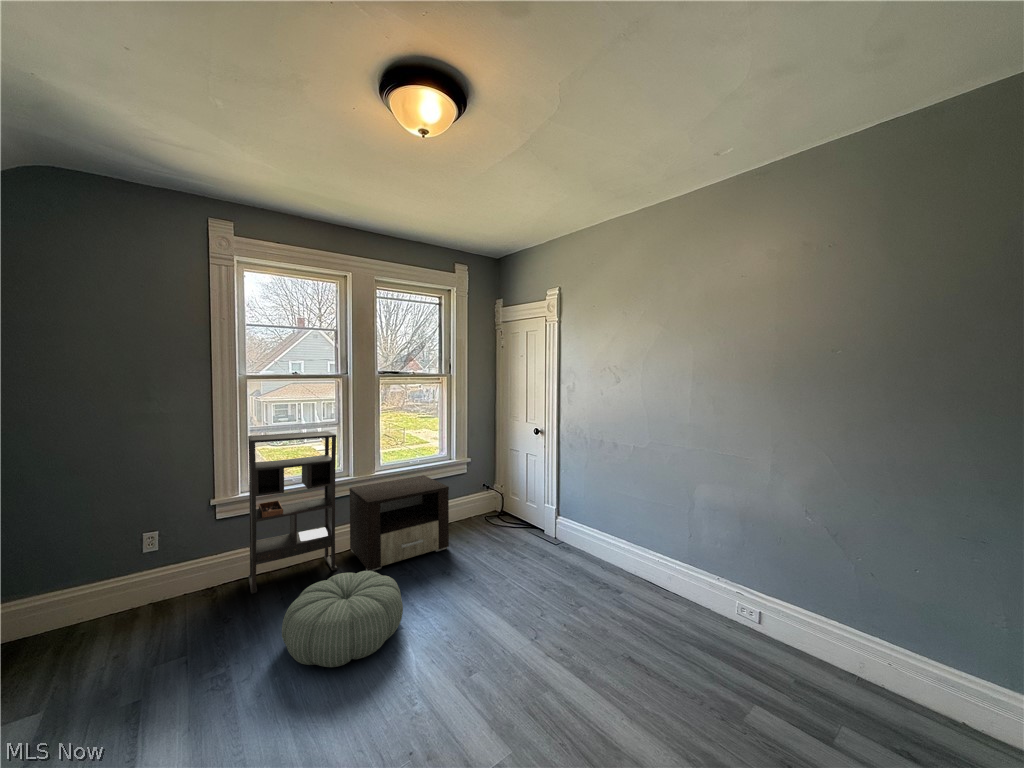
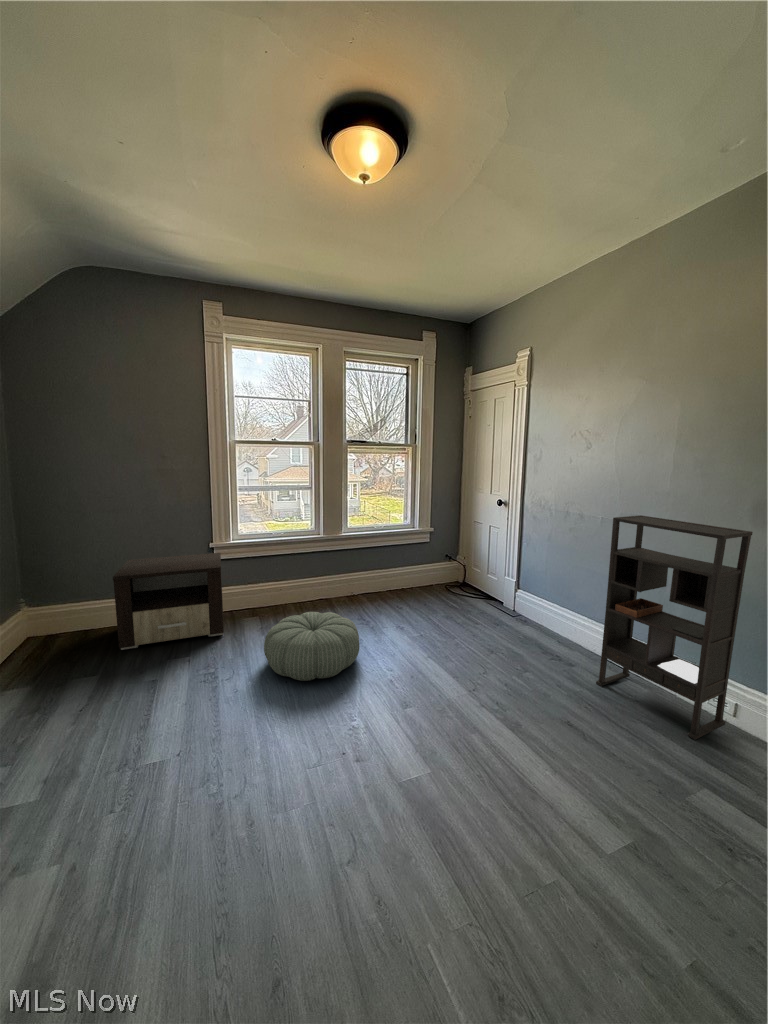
bookshelf: present [248,431,337,594] -> present [596,515,753,740]
nightstand: present [349,475,449,571] -> present [113,553,224,650]

